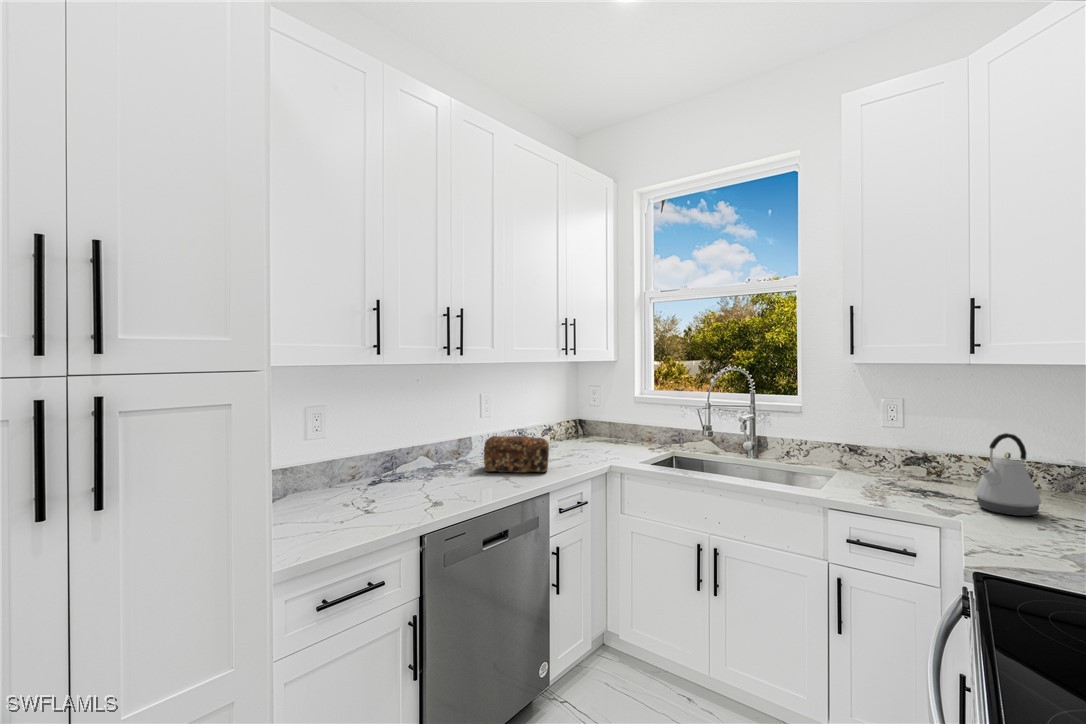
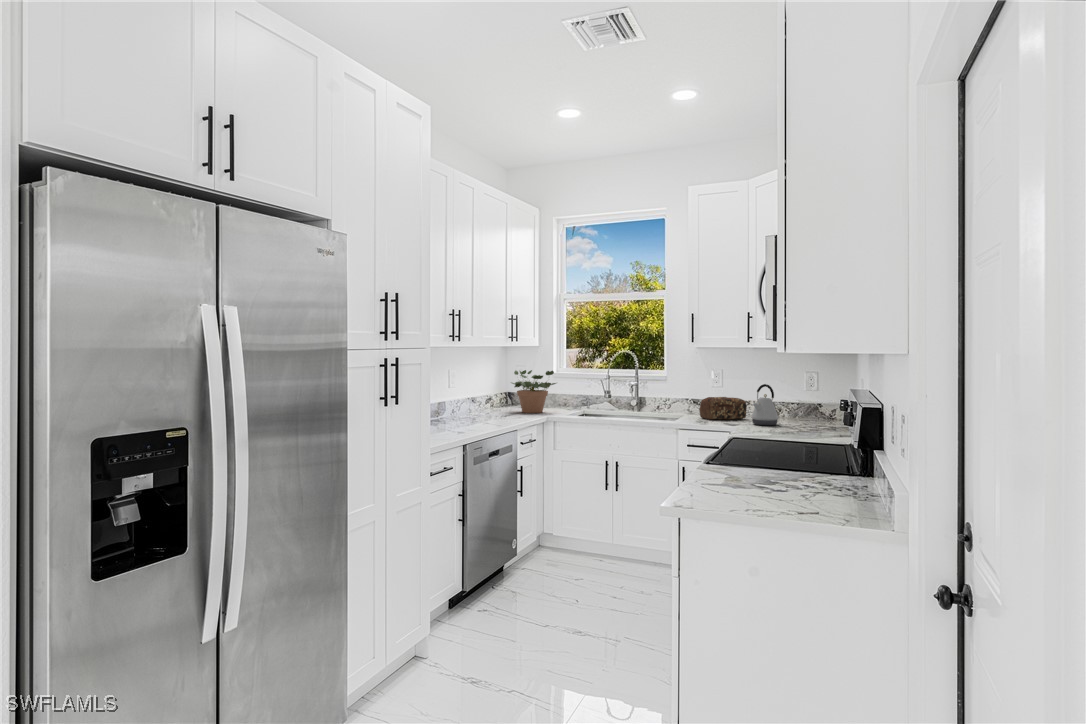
potted plant: none [569,392,638,453] -> present [512,370,556,413]
bread loaf: present [484,436,549,473] -> present [699,397,747,420]

